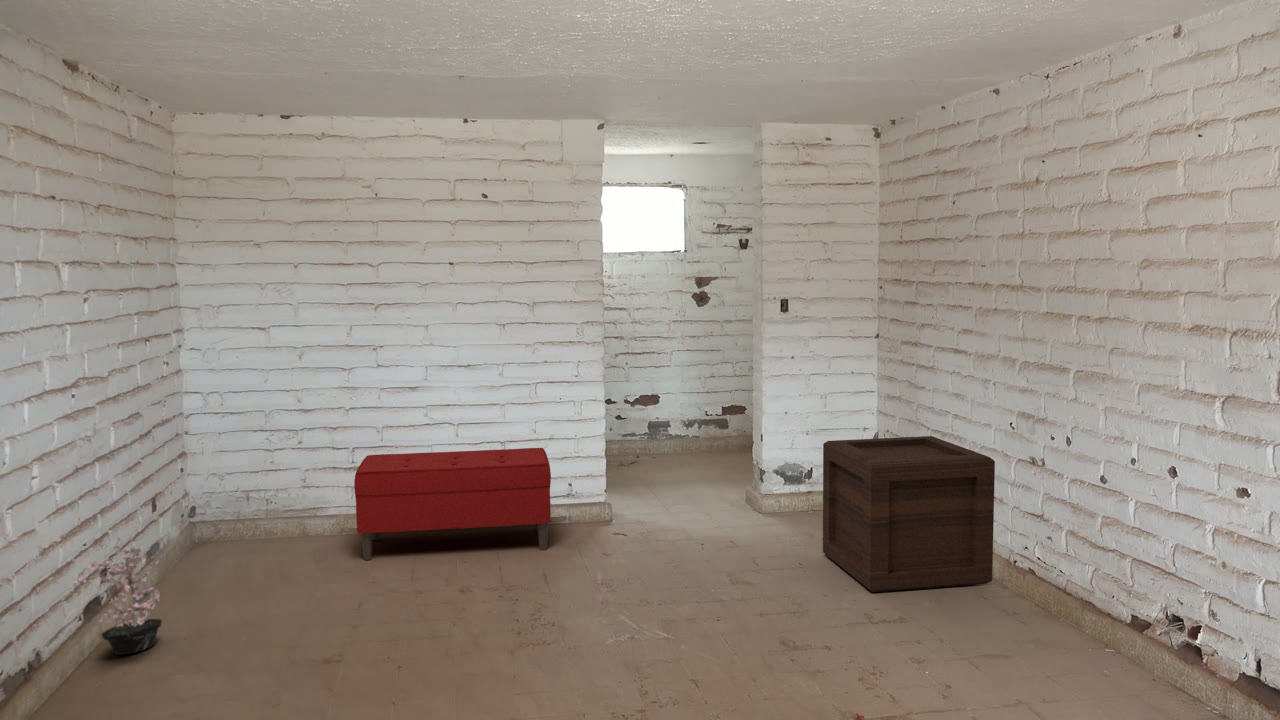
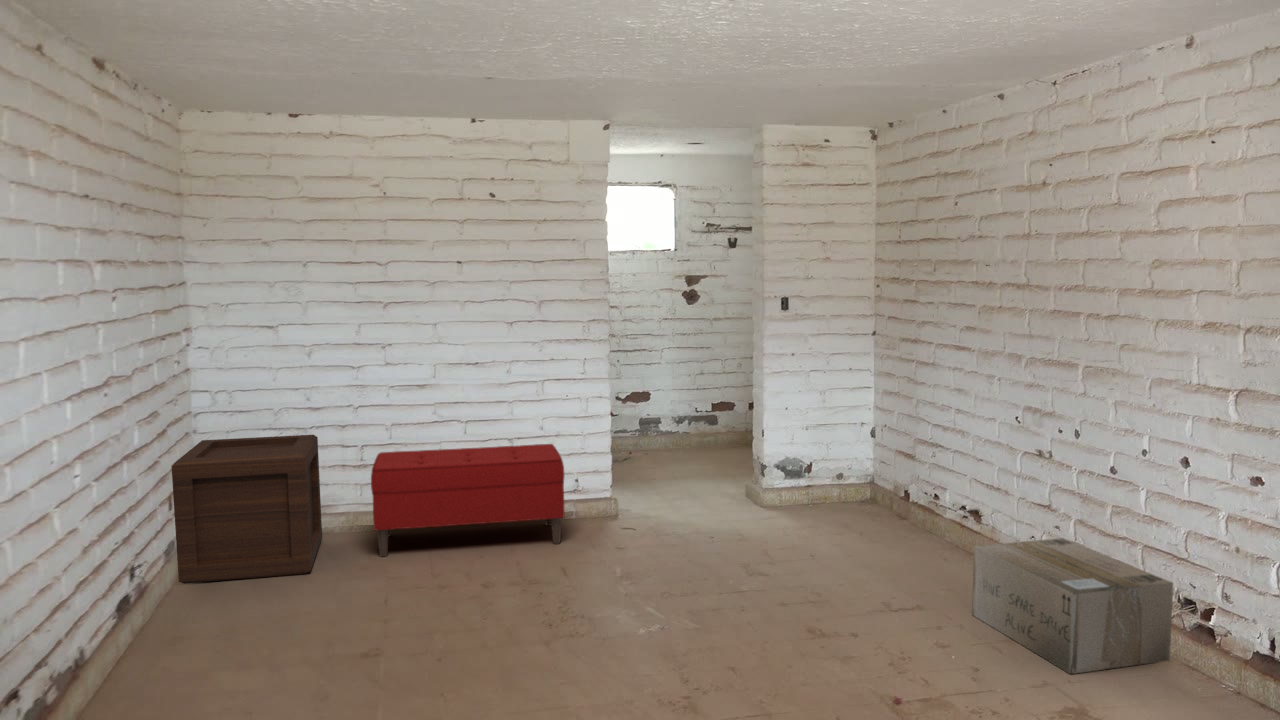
wooden crate: present [823,436,995,592] -> present [171,435,322,584]
potted plant: present [74,538,162,655] -> none [105,534,196,654]
cardboard box: none [957,550,1160,693] -> present [972,538,1173,674]

